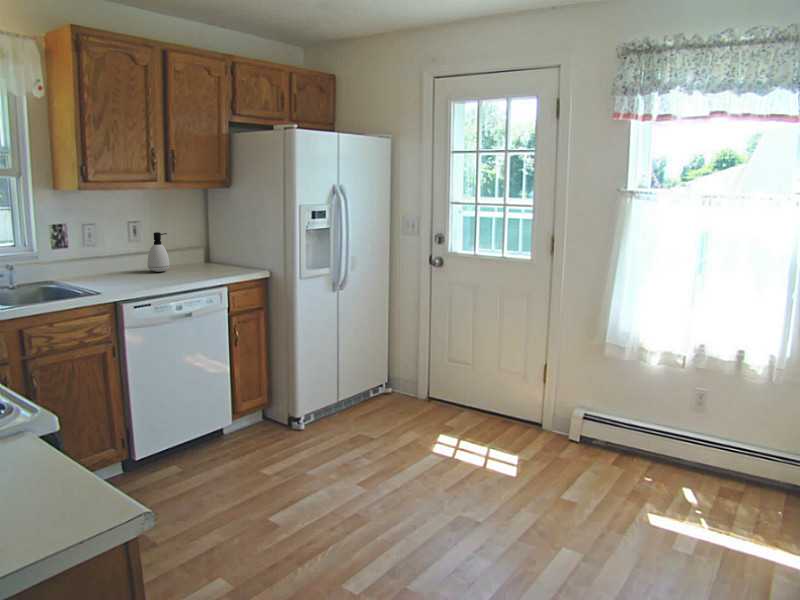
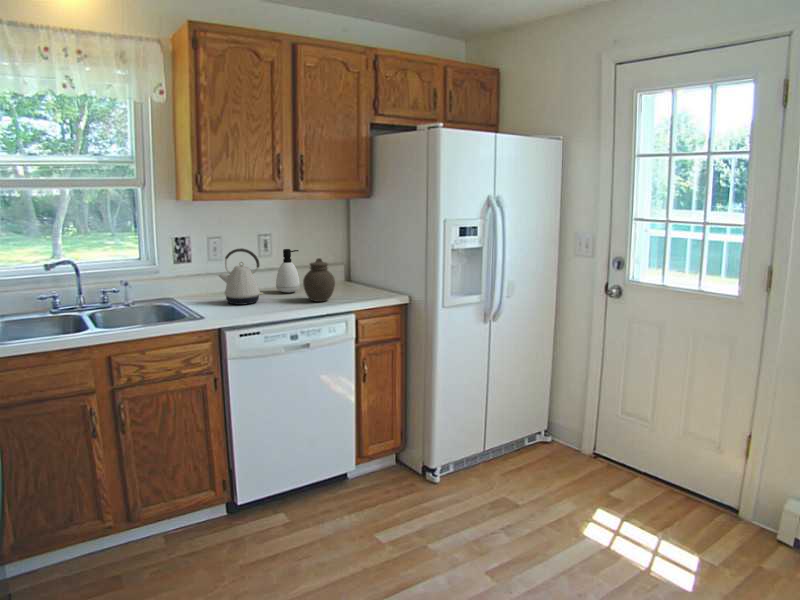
kettle: none [102,233,143,283] -> present [219,248,263,305]
jar: none [179,240,207,278] -> present [303,258,335,302]

